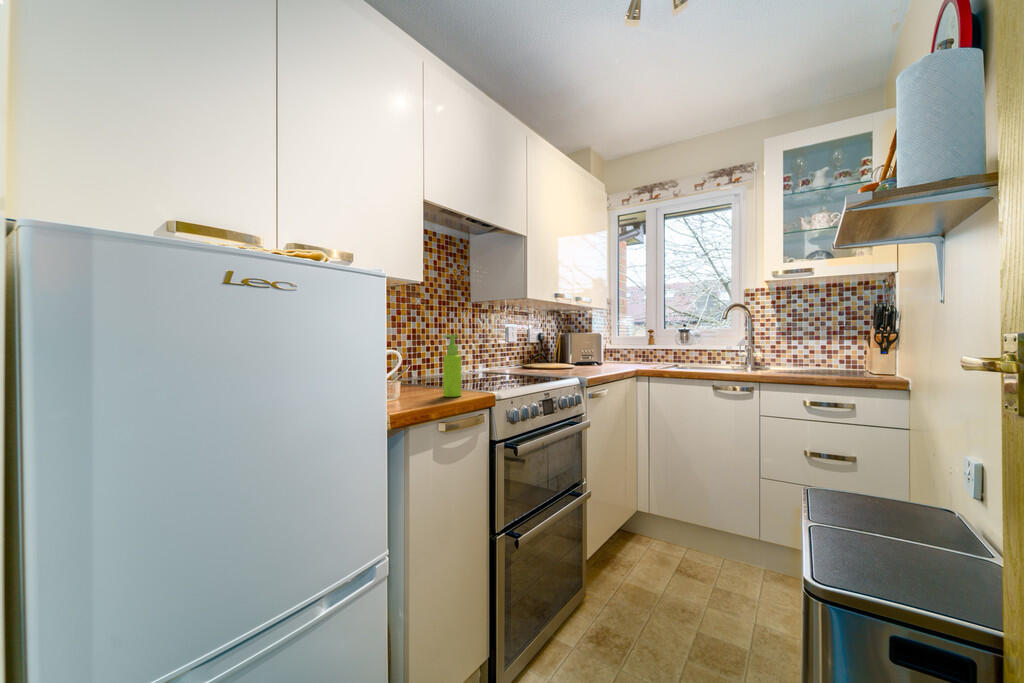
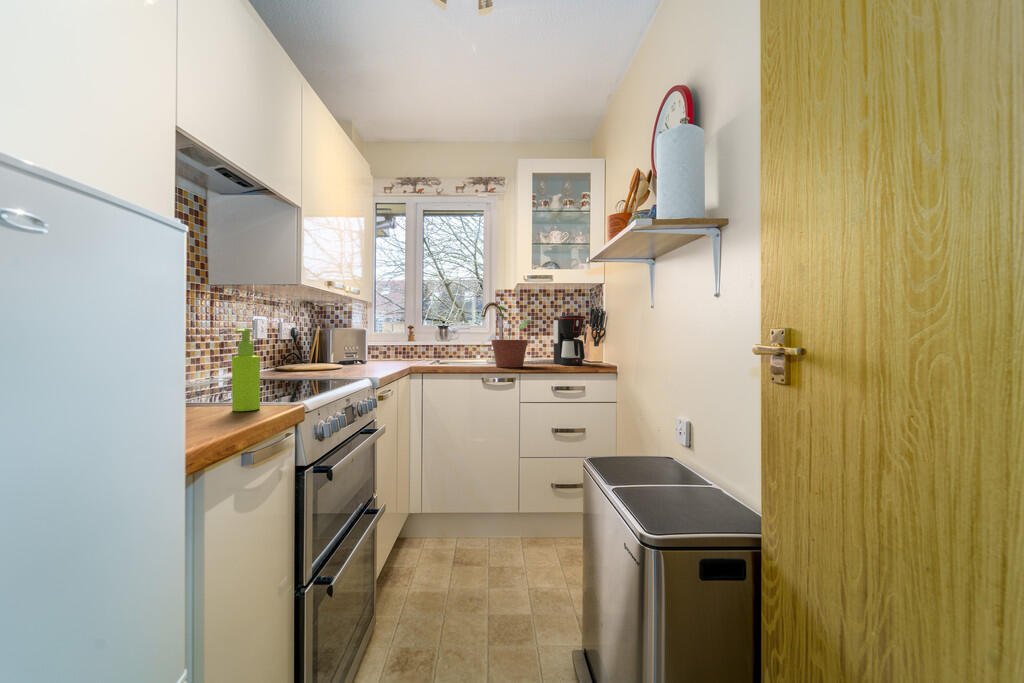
potted plant: none [723,307,774,376] -> present [492,306,532,367]
coffee maker: none [816,314,860,377] -> present [554,315,585,365]

